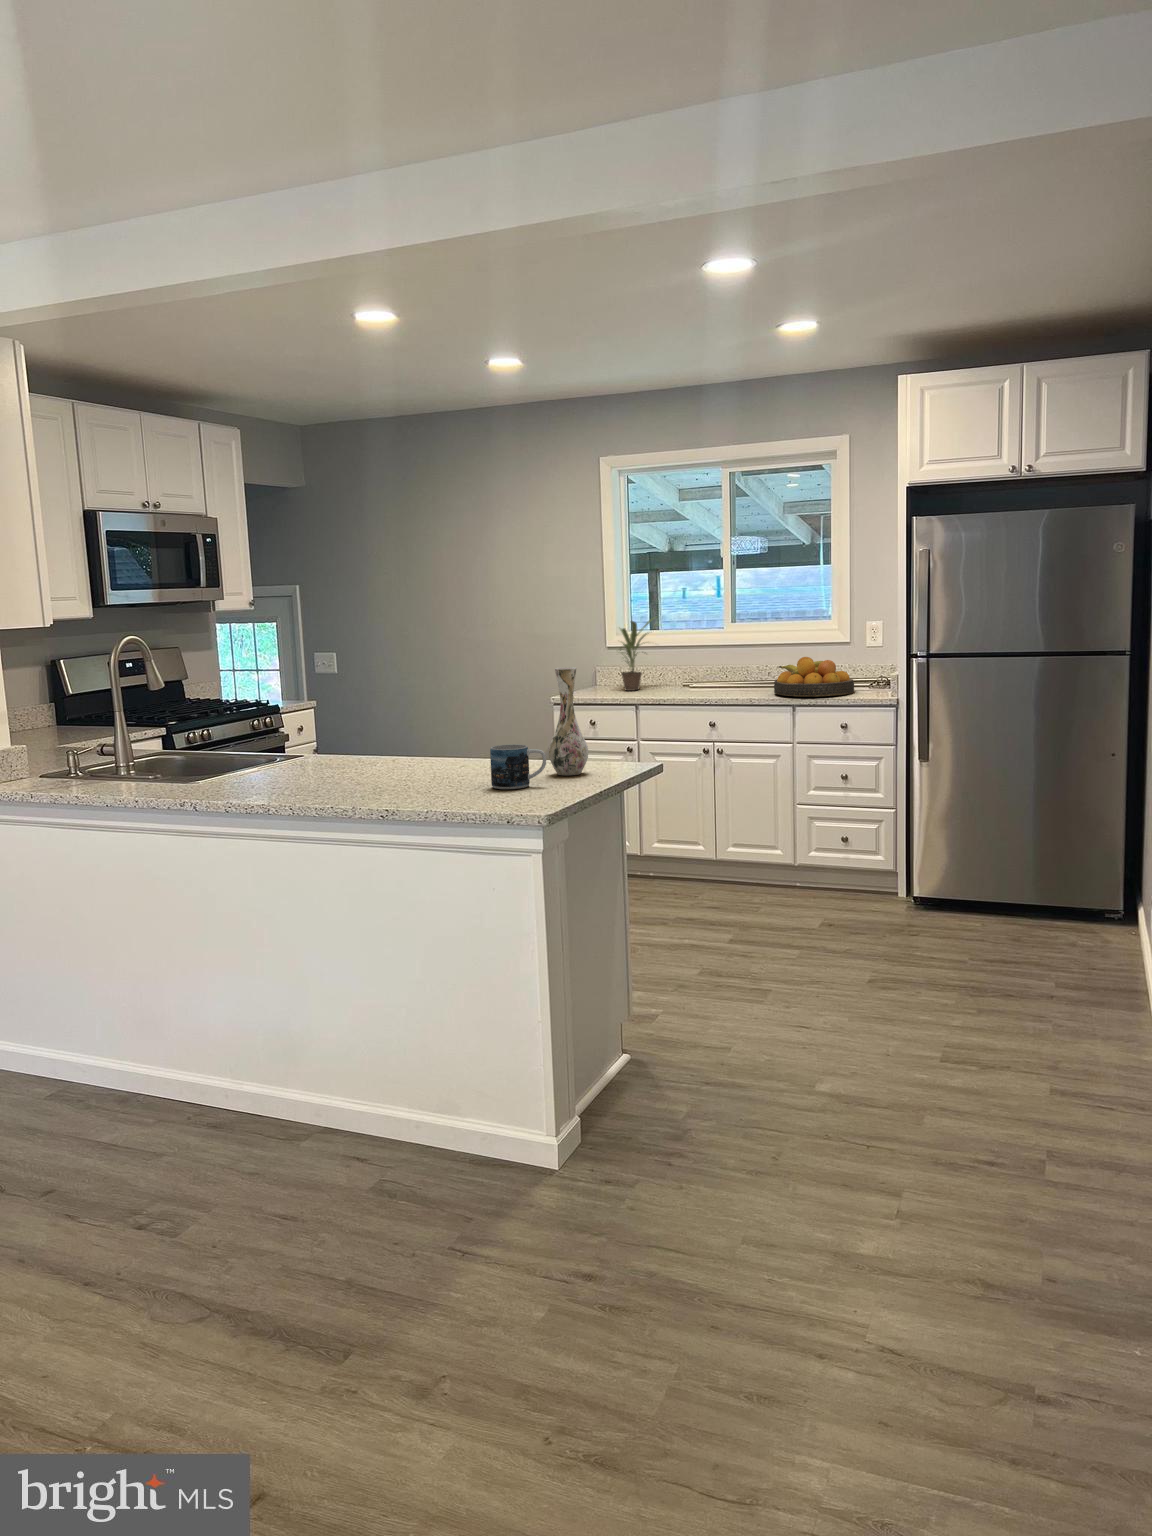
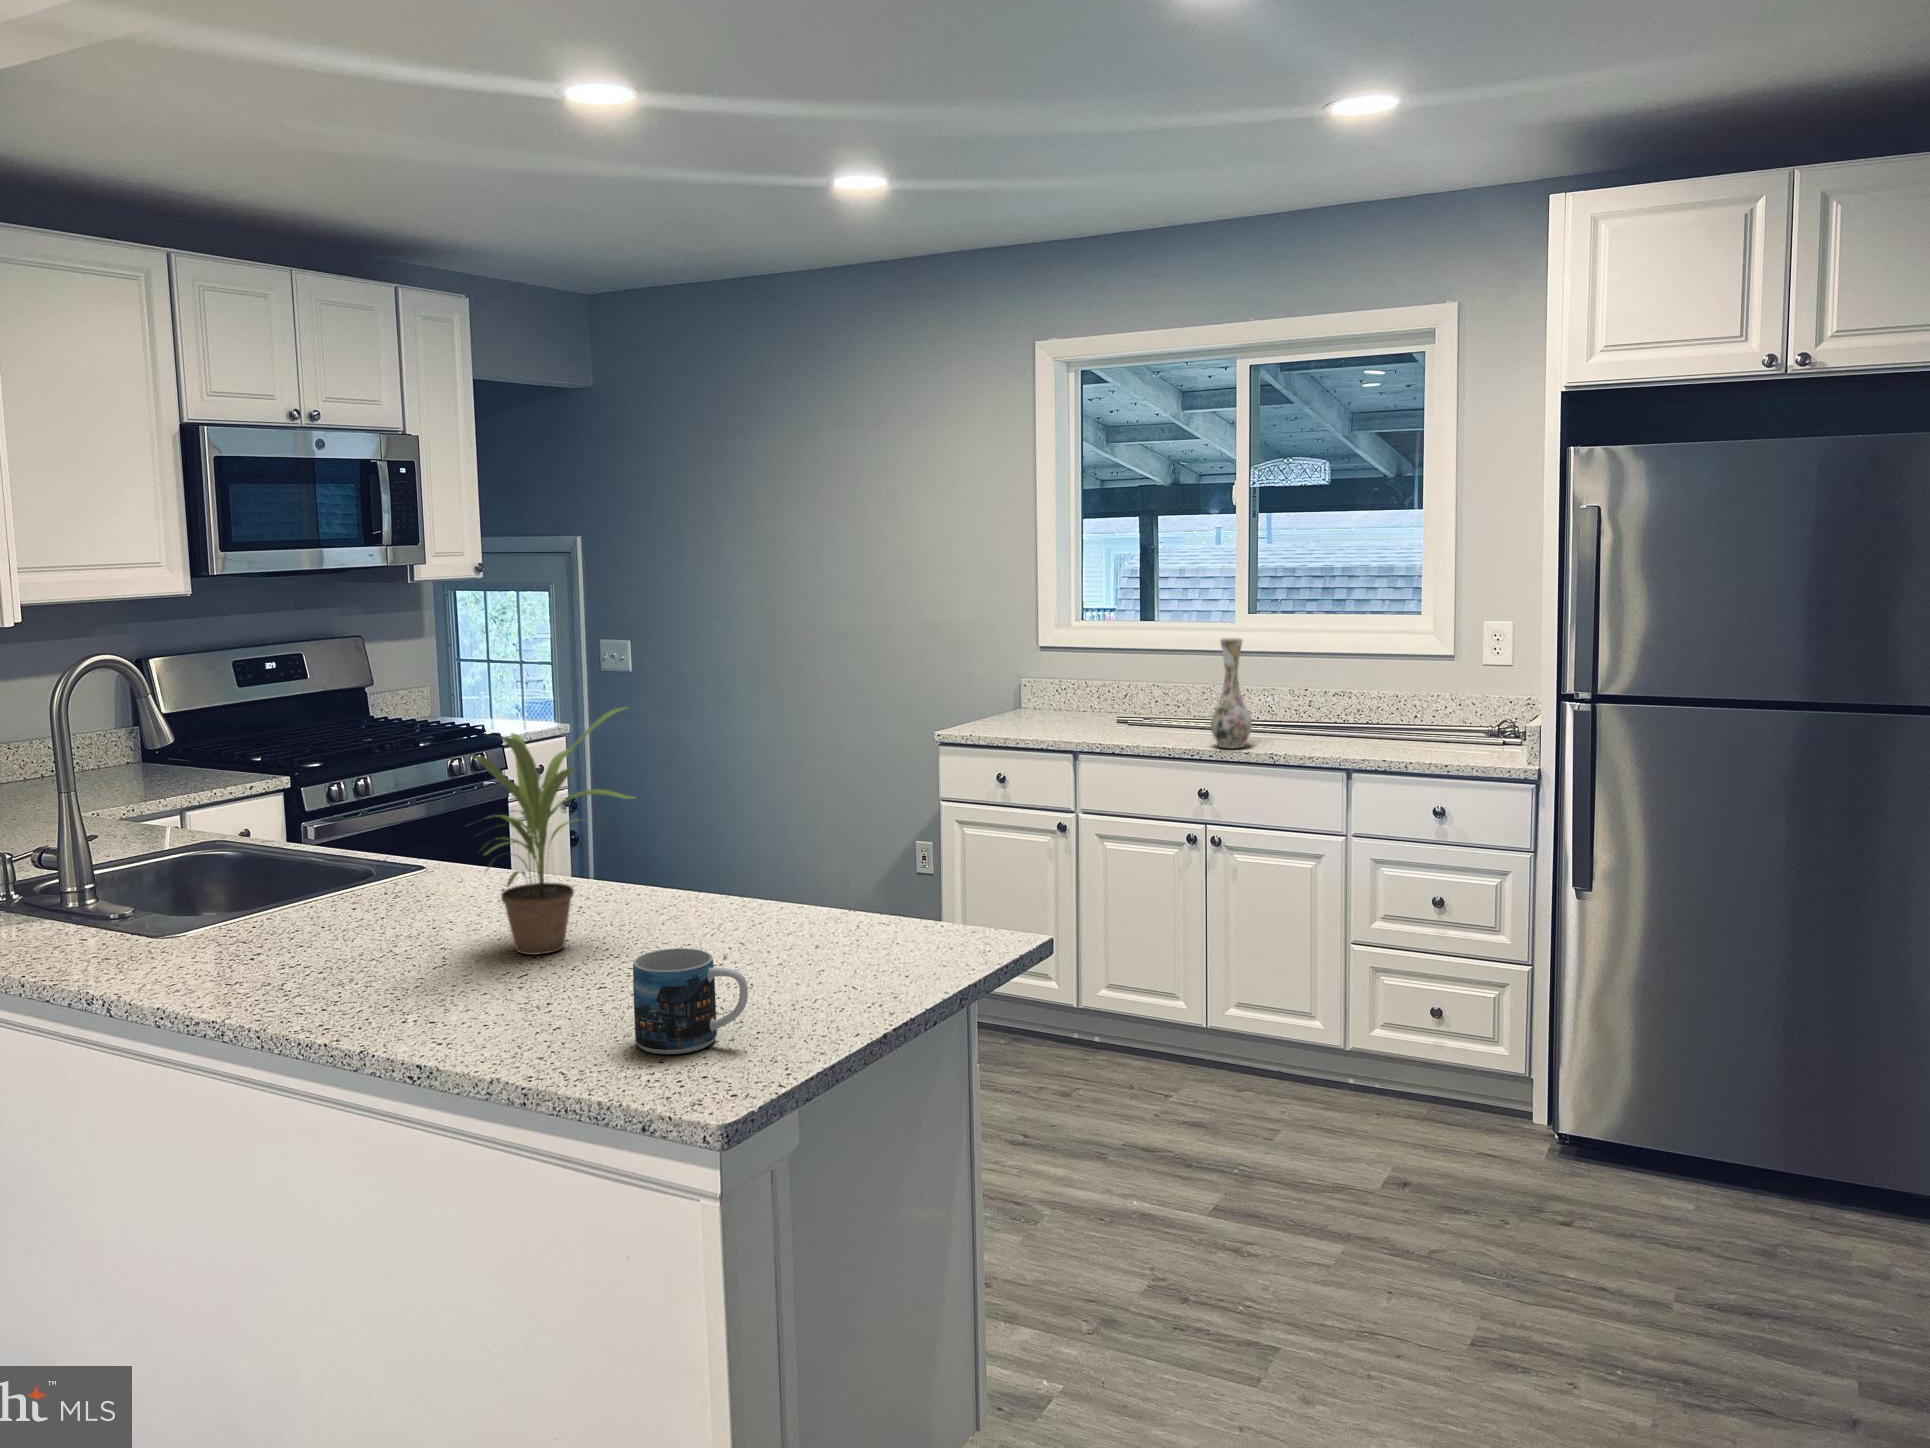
potted plant: present [620,618,654,691] -> present [472,708,635,955]
fruit bowl: present [774,657,854,696] -> none [1315,681,1459,756]
vase: present [549,667,589,775] -> present [1211,638,1252,748]

